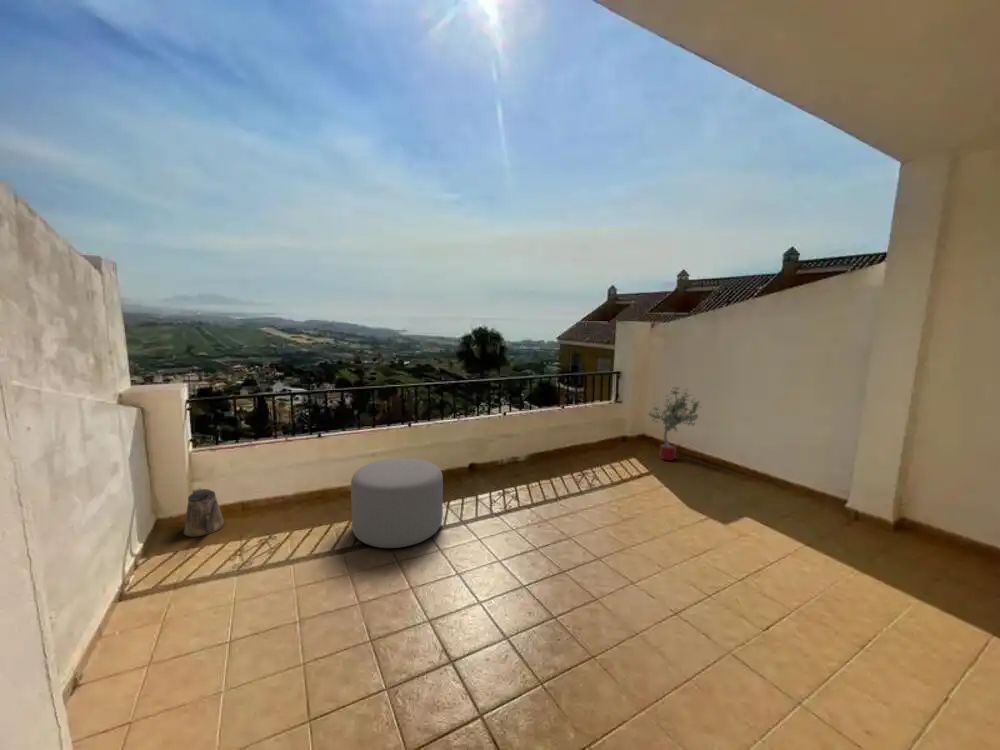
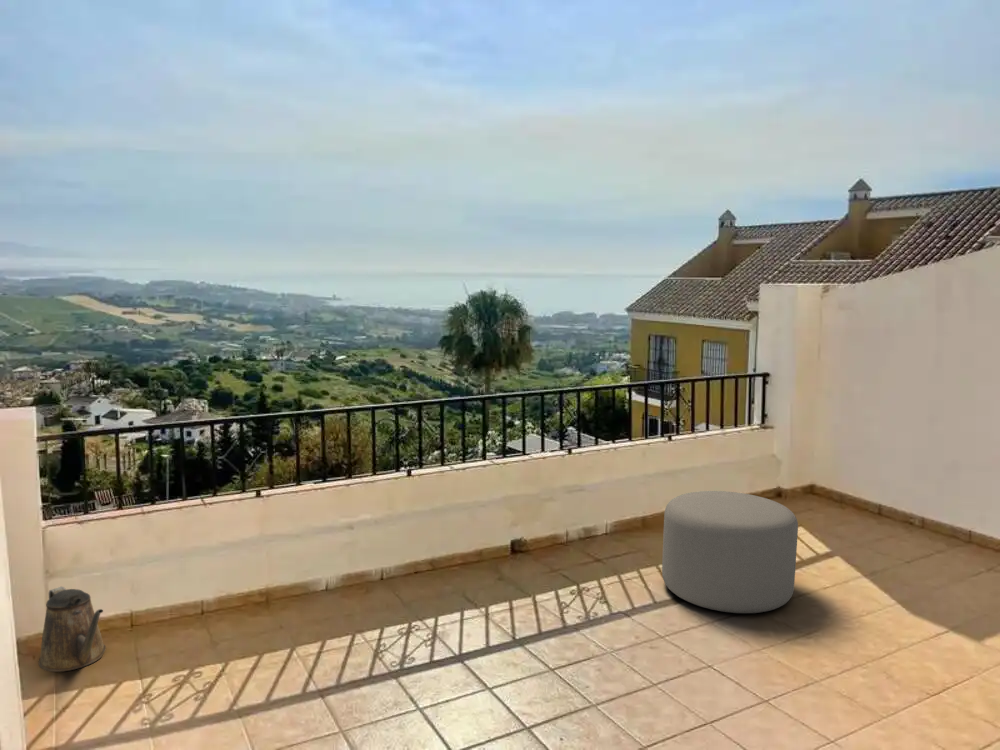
potted tree: present [649,387,699,461] -> none [818,399,920,531]
ottoman: present [351,458,443,548] -> present [662,491,798,613]

